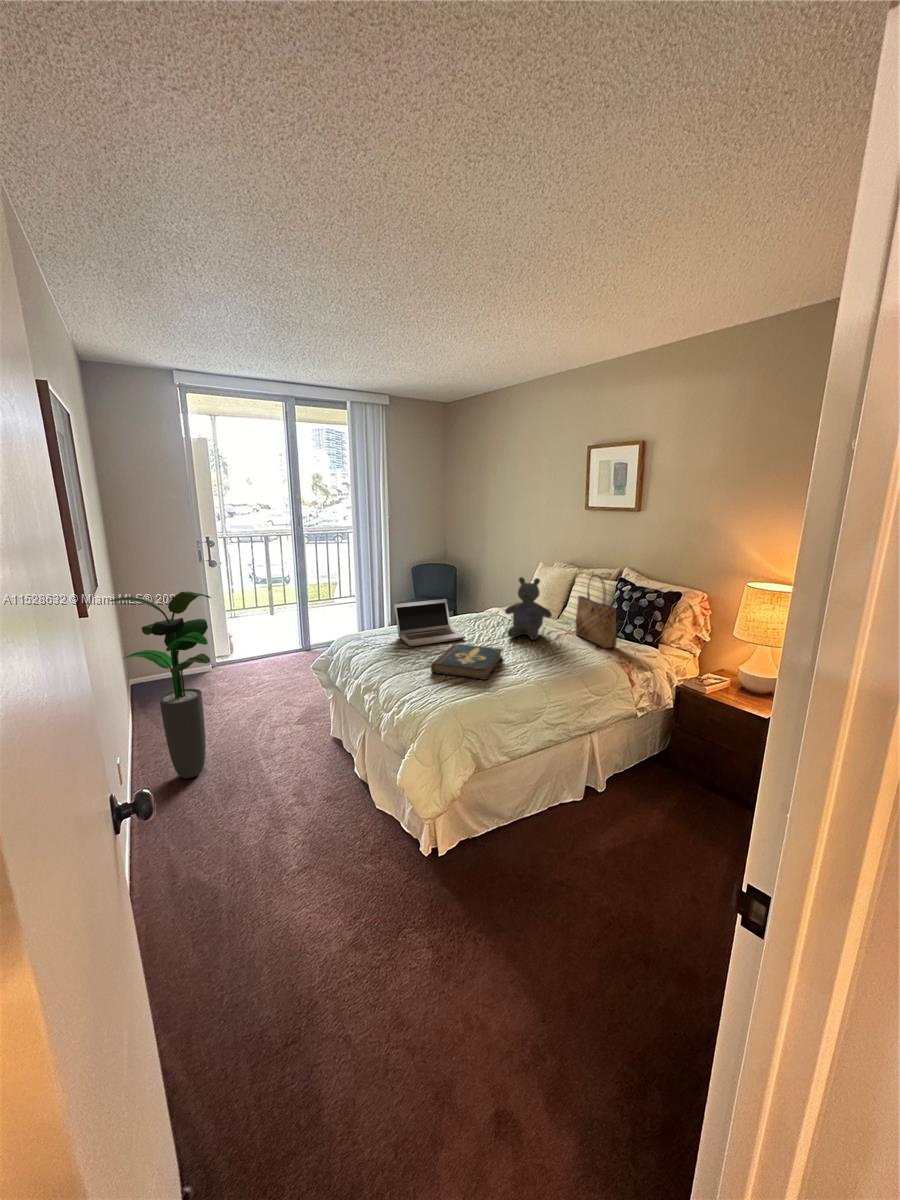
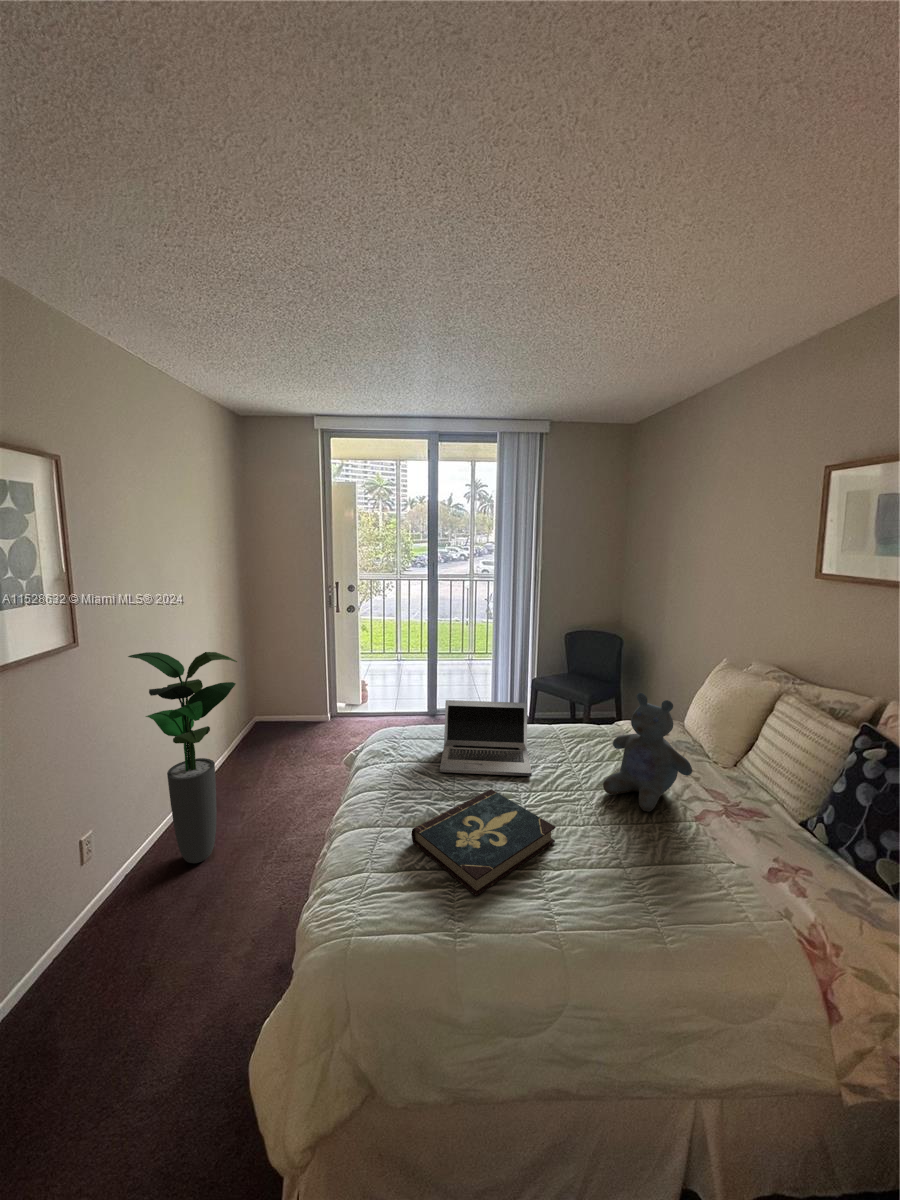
tote bag: present [576,575,617,648] -> none [742,719,821,884]

